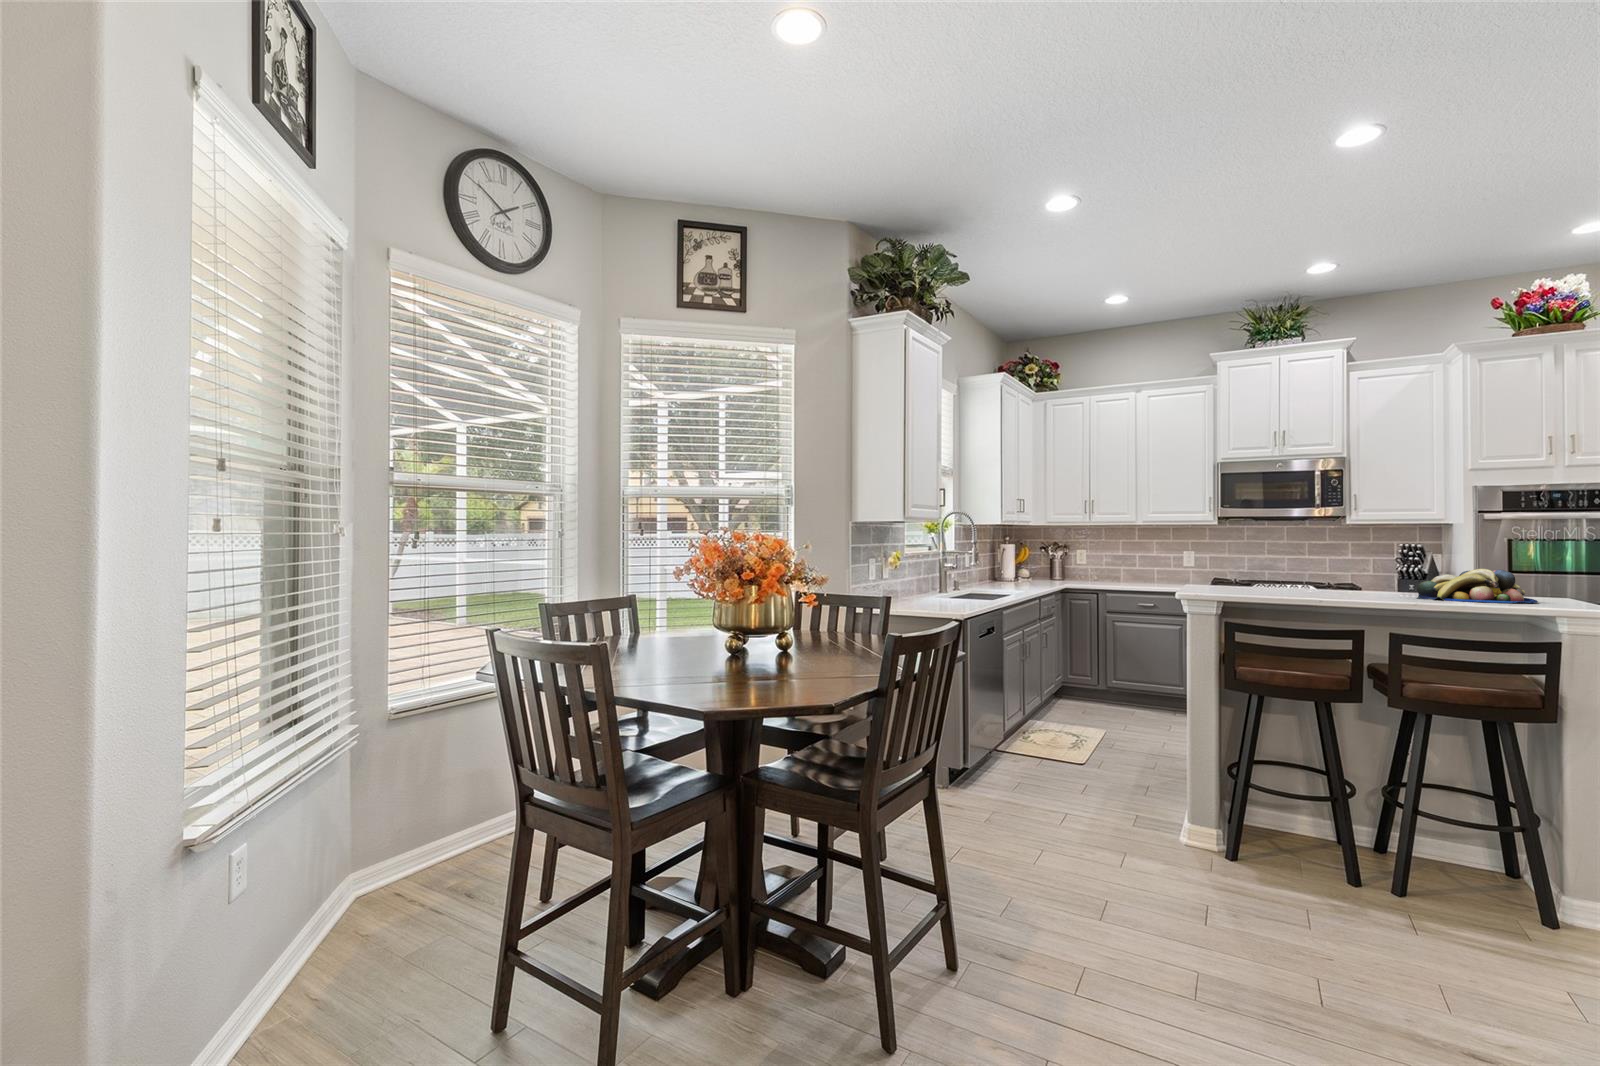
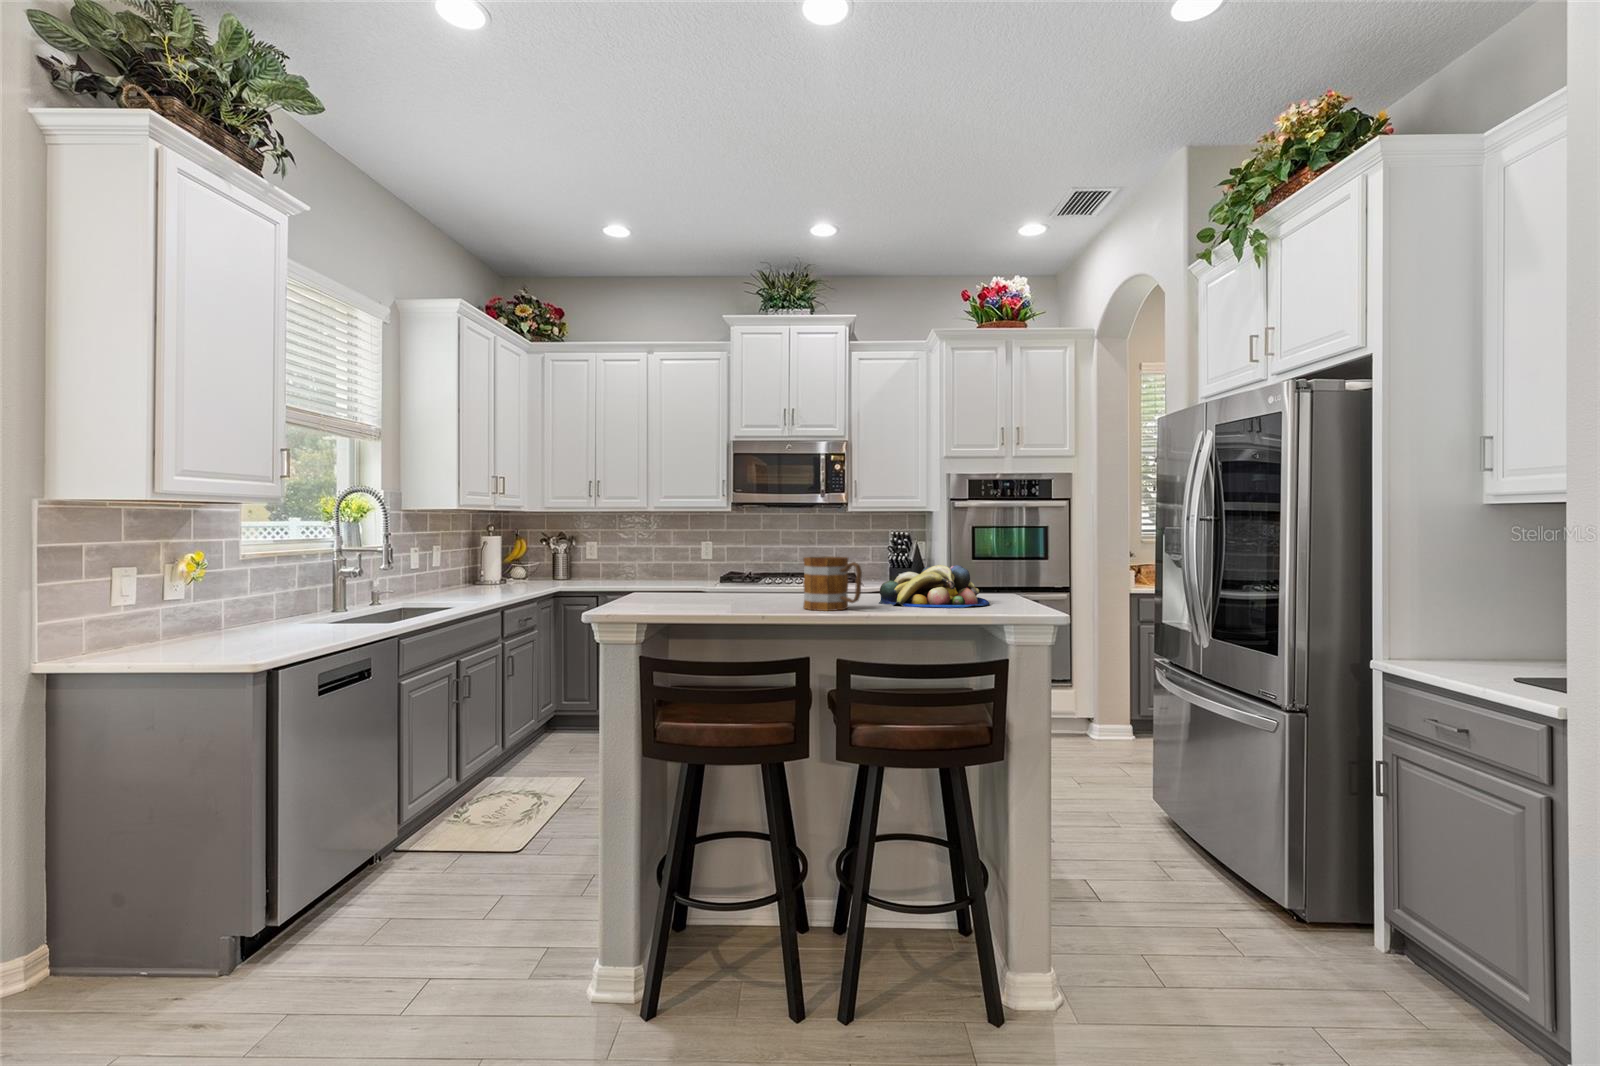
mug: none [1350,560,1407,600] -> present [803,556,862,611]

